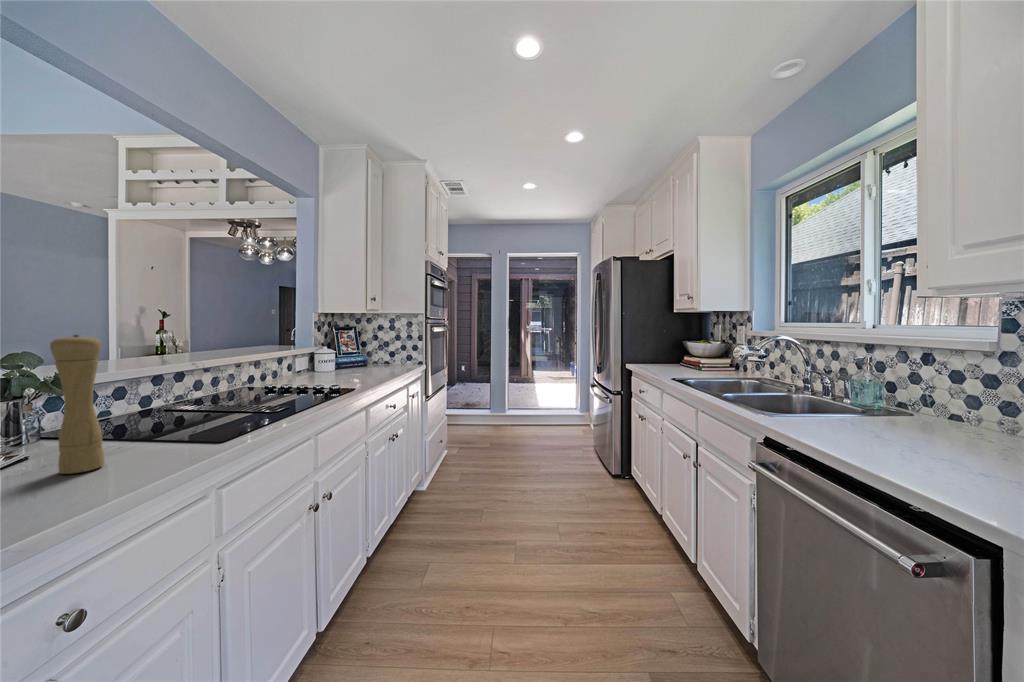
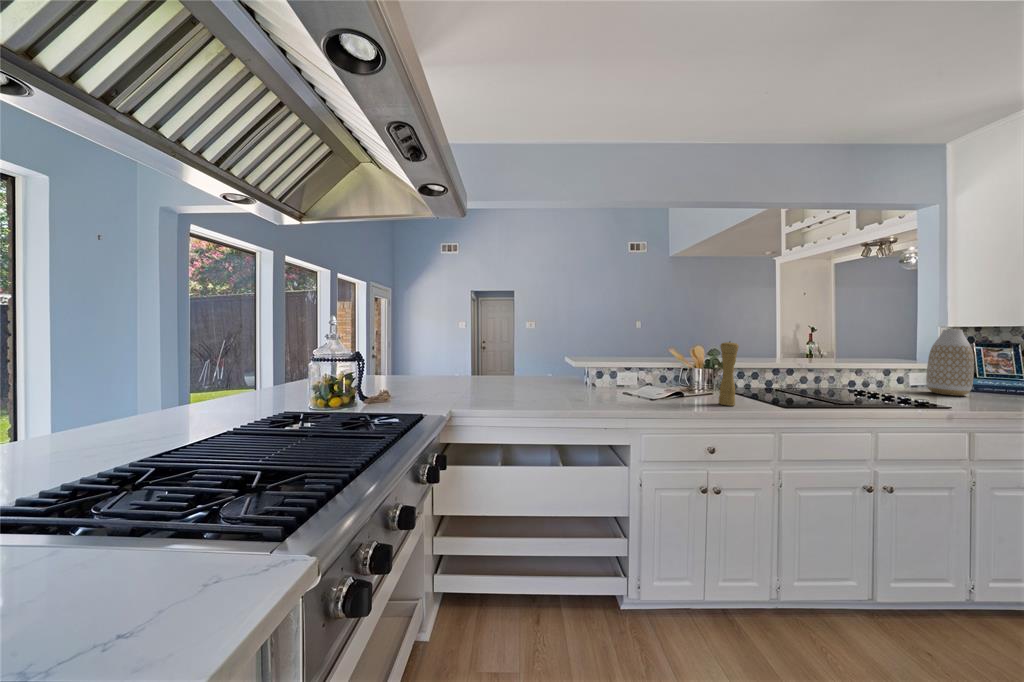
vase: none [312,315,344,376] -> present [926,330,974,396]

